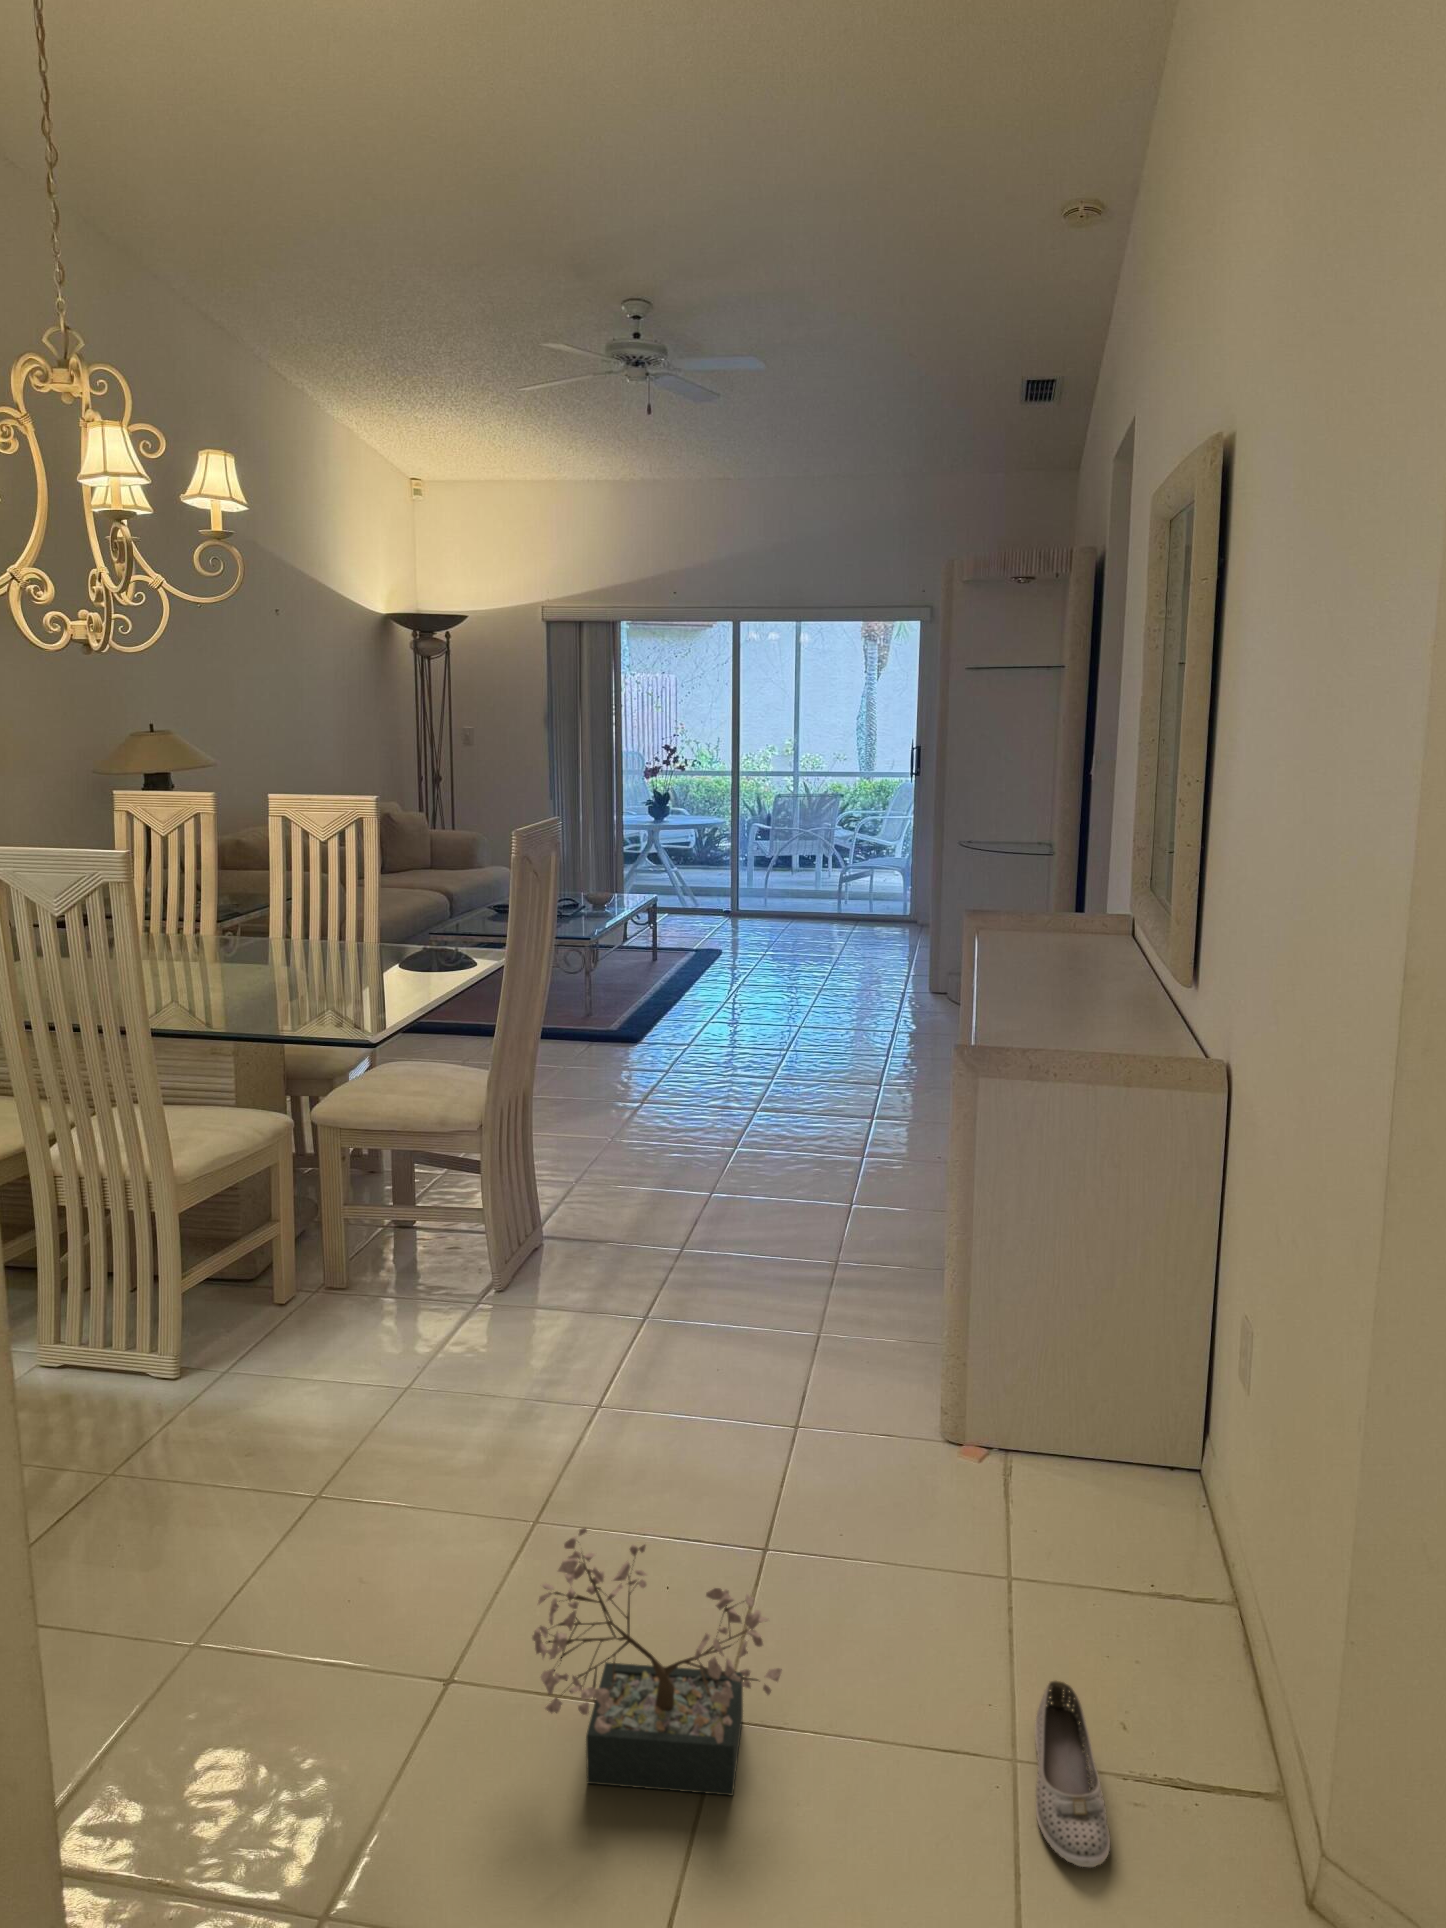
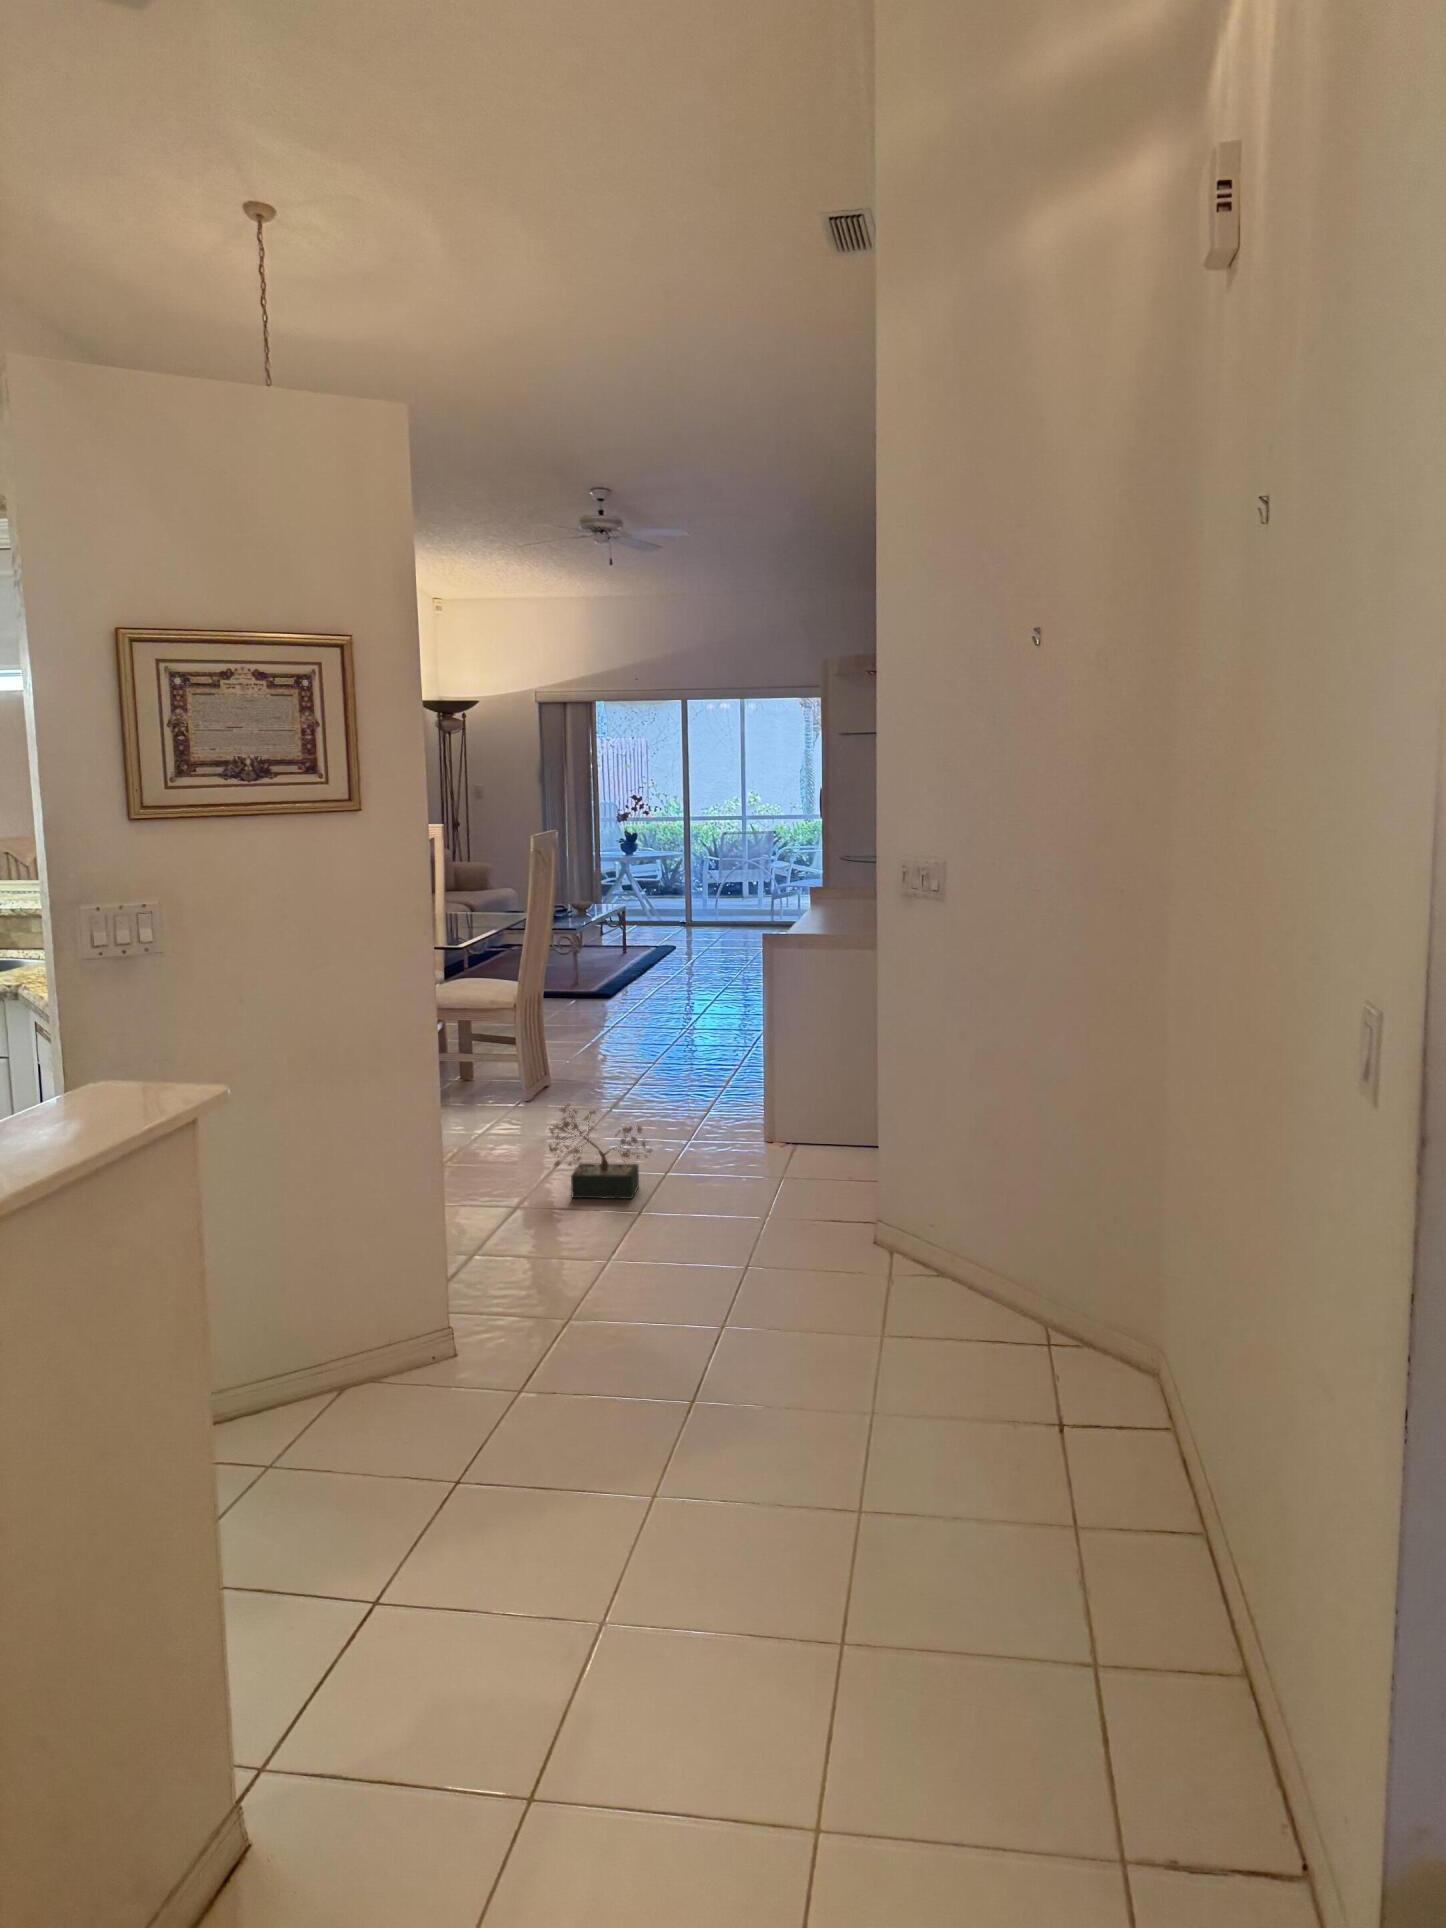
shoe: present [1035,1681,1110,1867] -> none [755,1161,783,1204]

